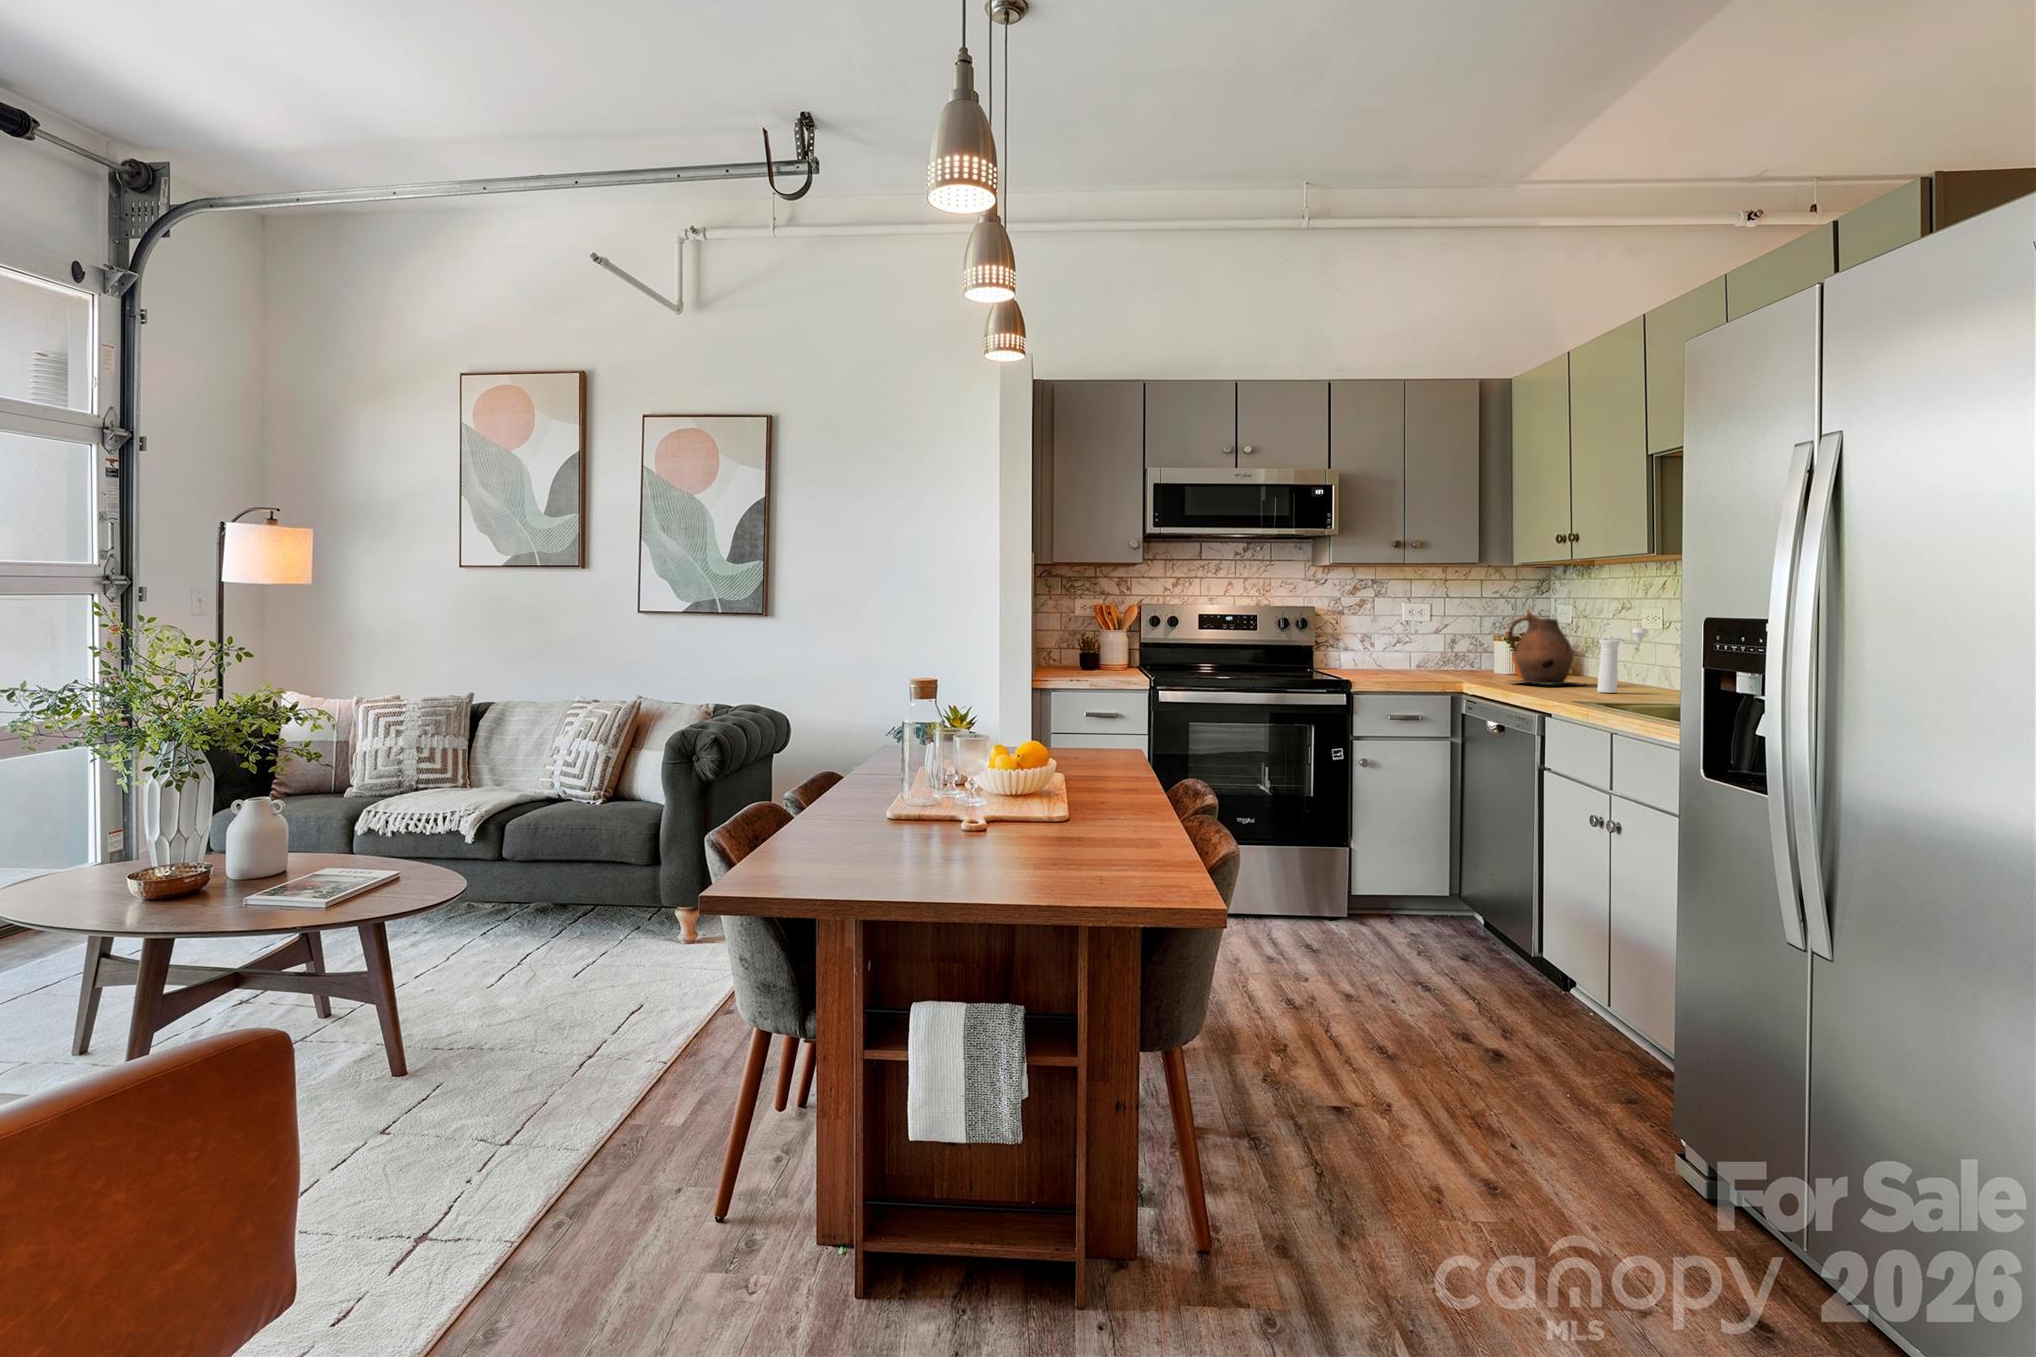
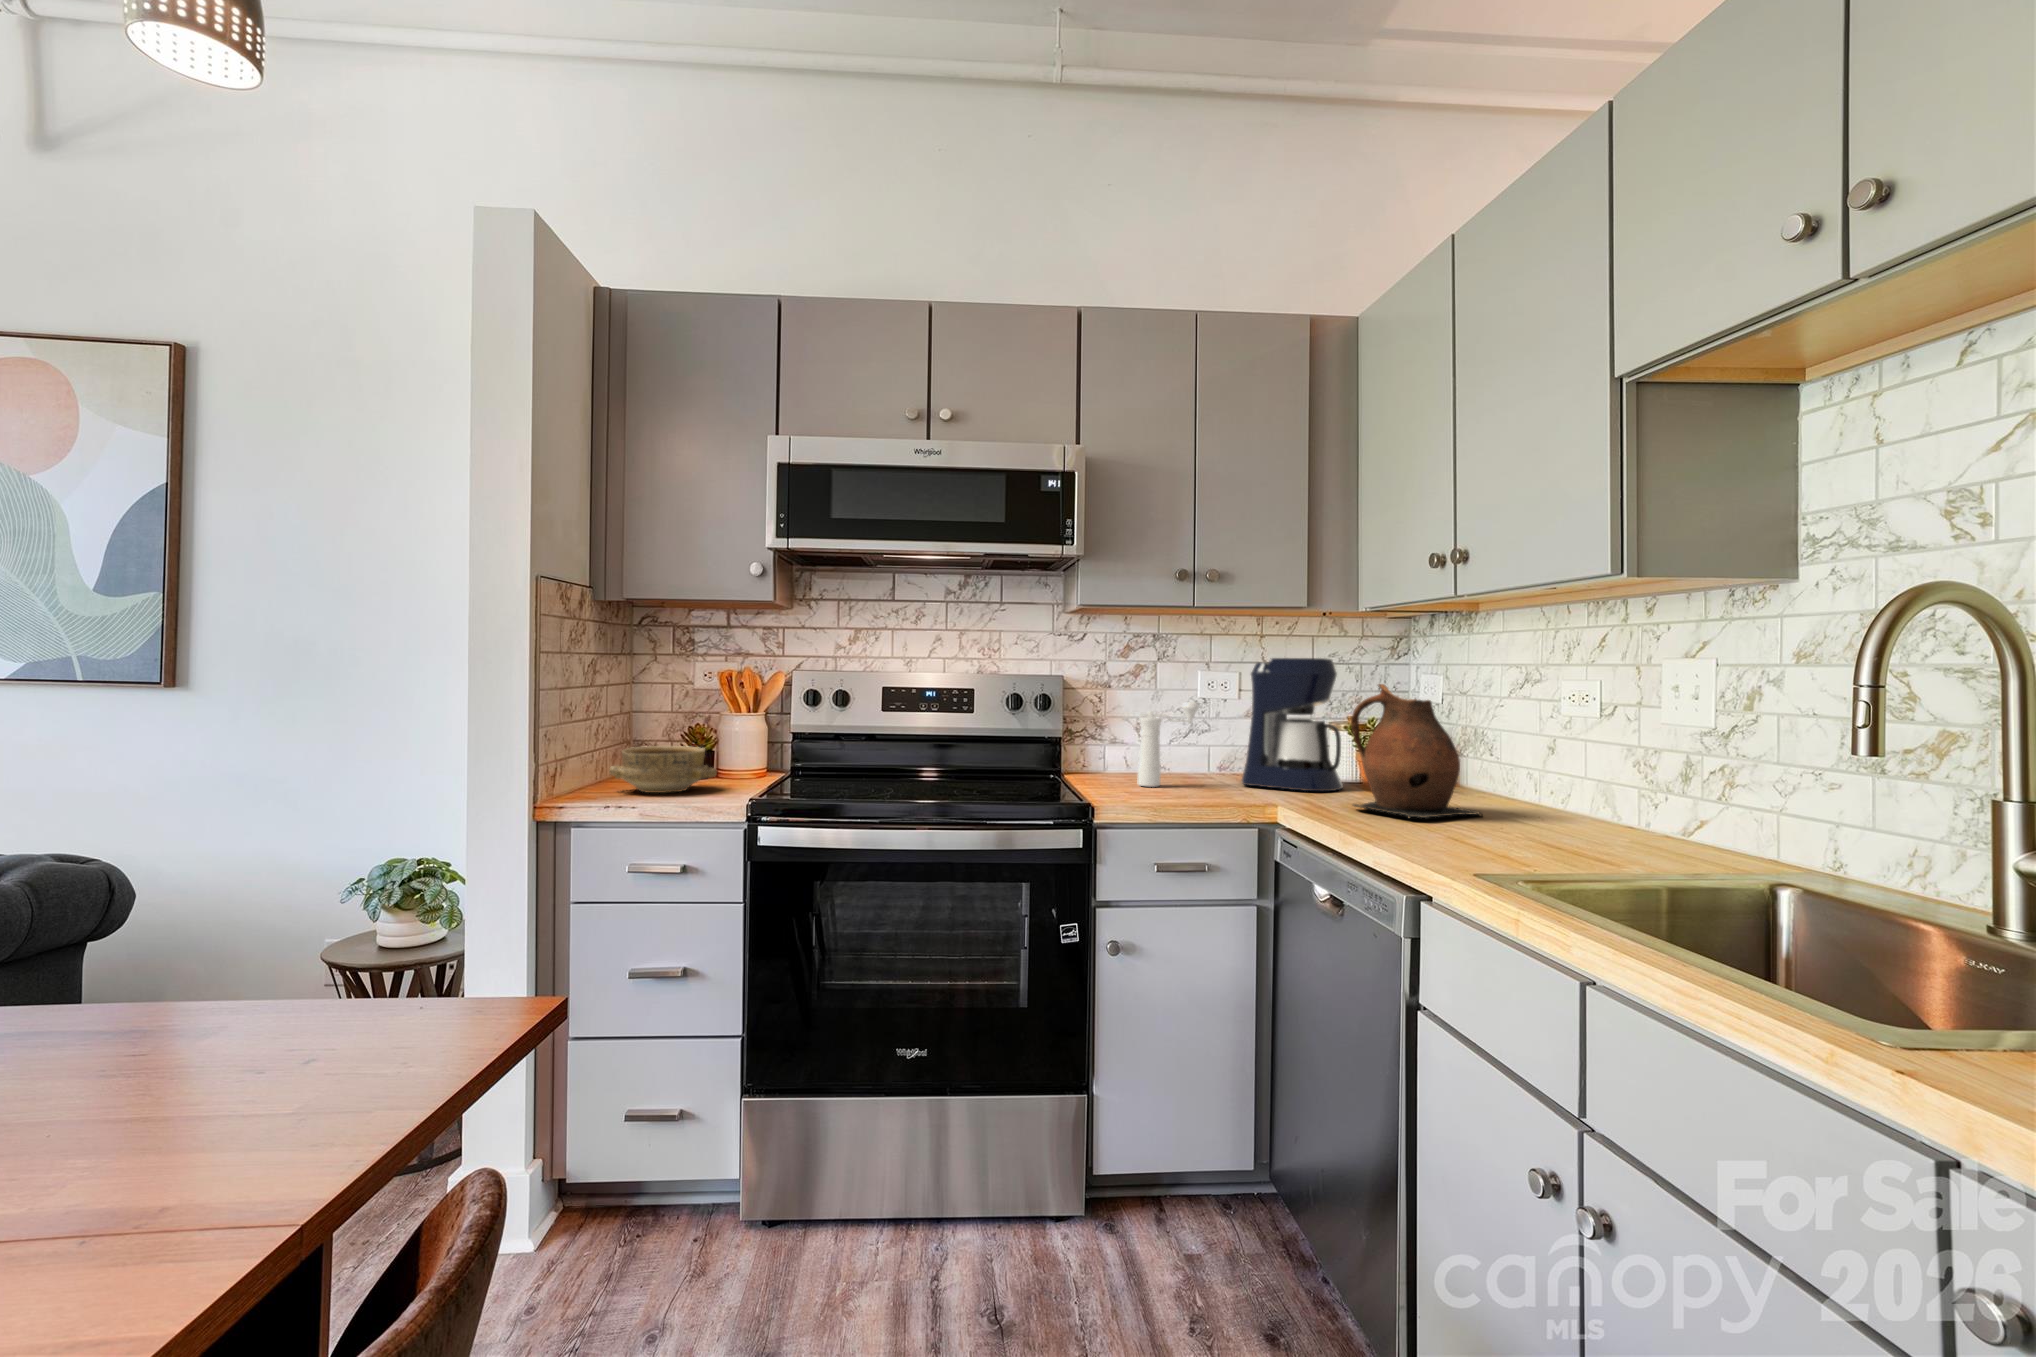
coffee maker: none [1435,595,1502,677] -> present [1241,658,1343,791]
pepper mill: present [1597,629,1647,693] -> present [1138,702,1199,787]
ceramic bowl: none [1056,651,1116,677] -> present [609,746,717,793]

